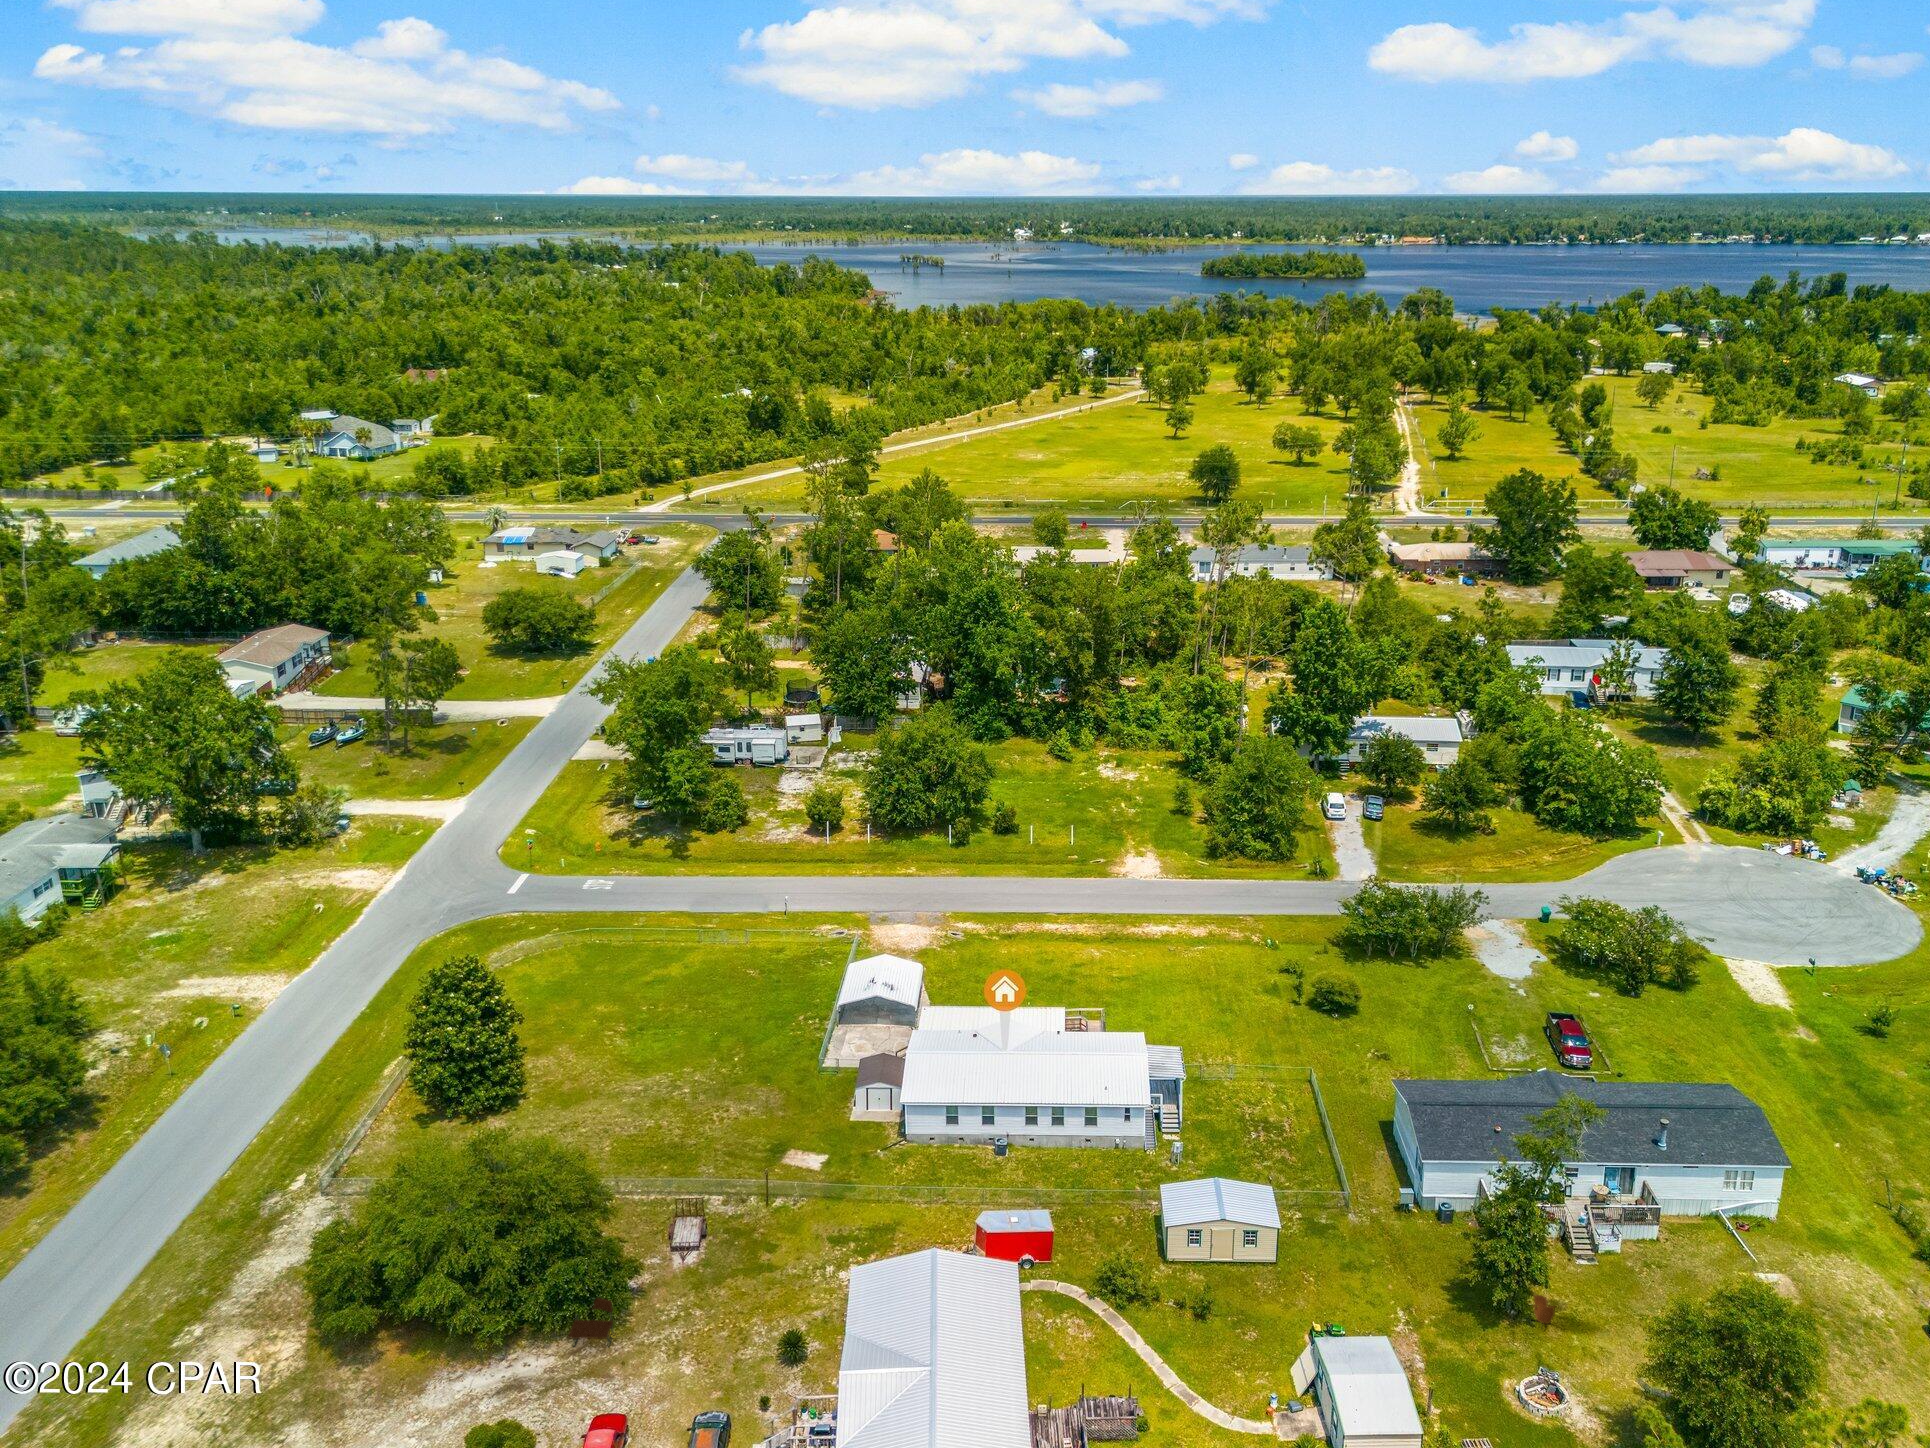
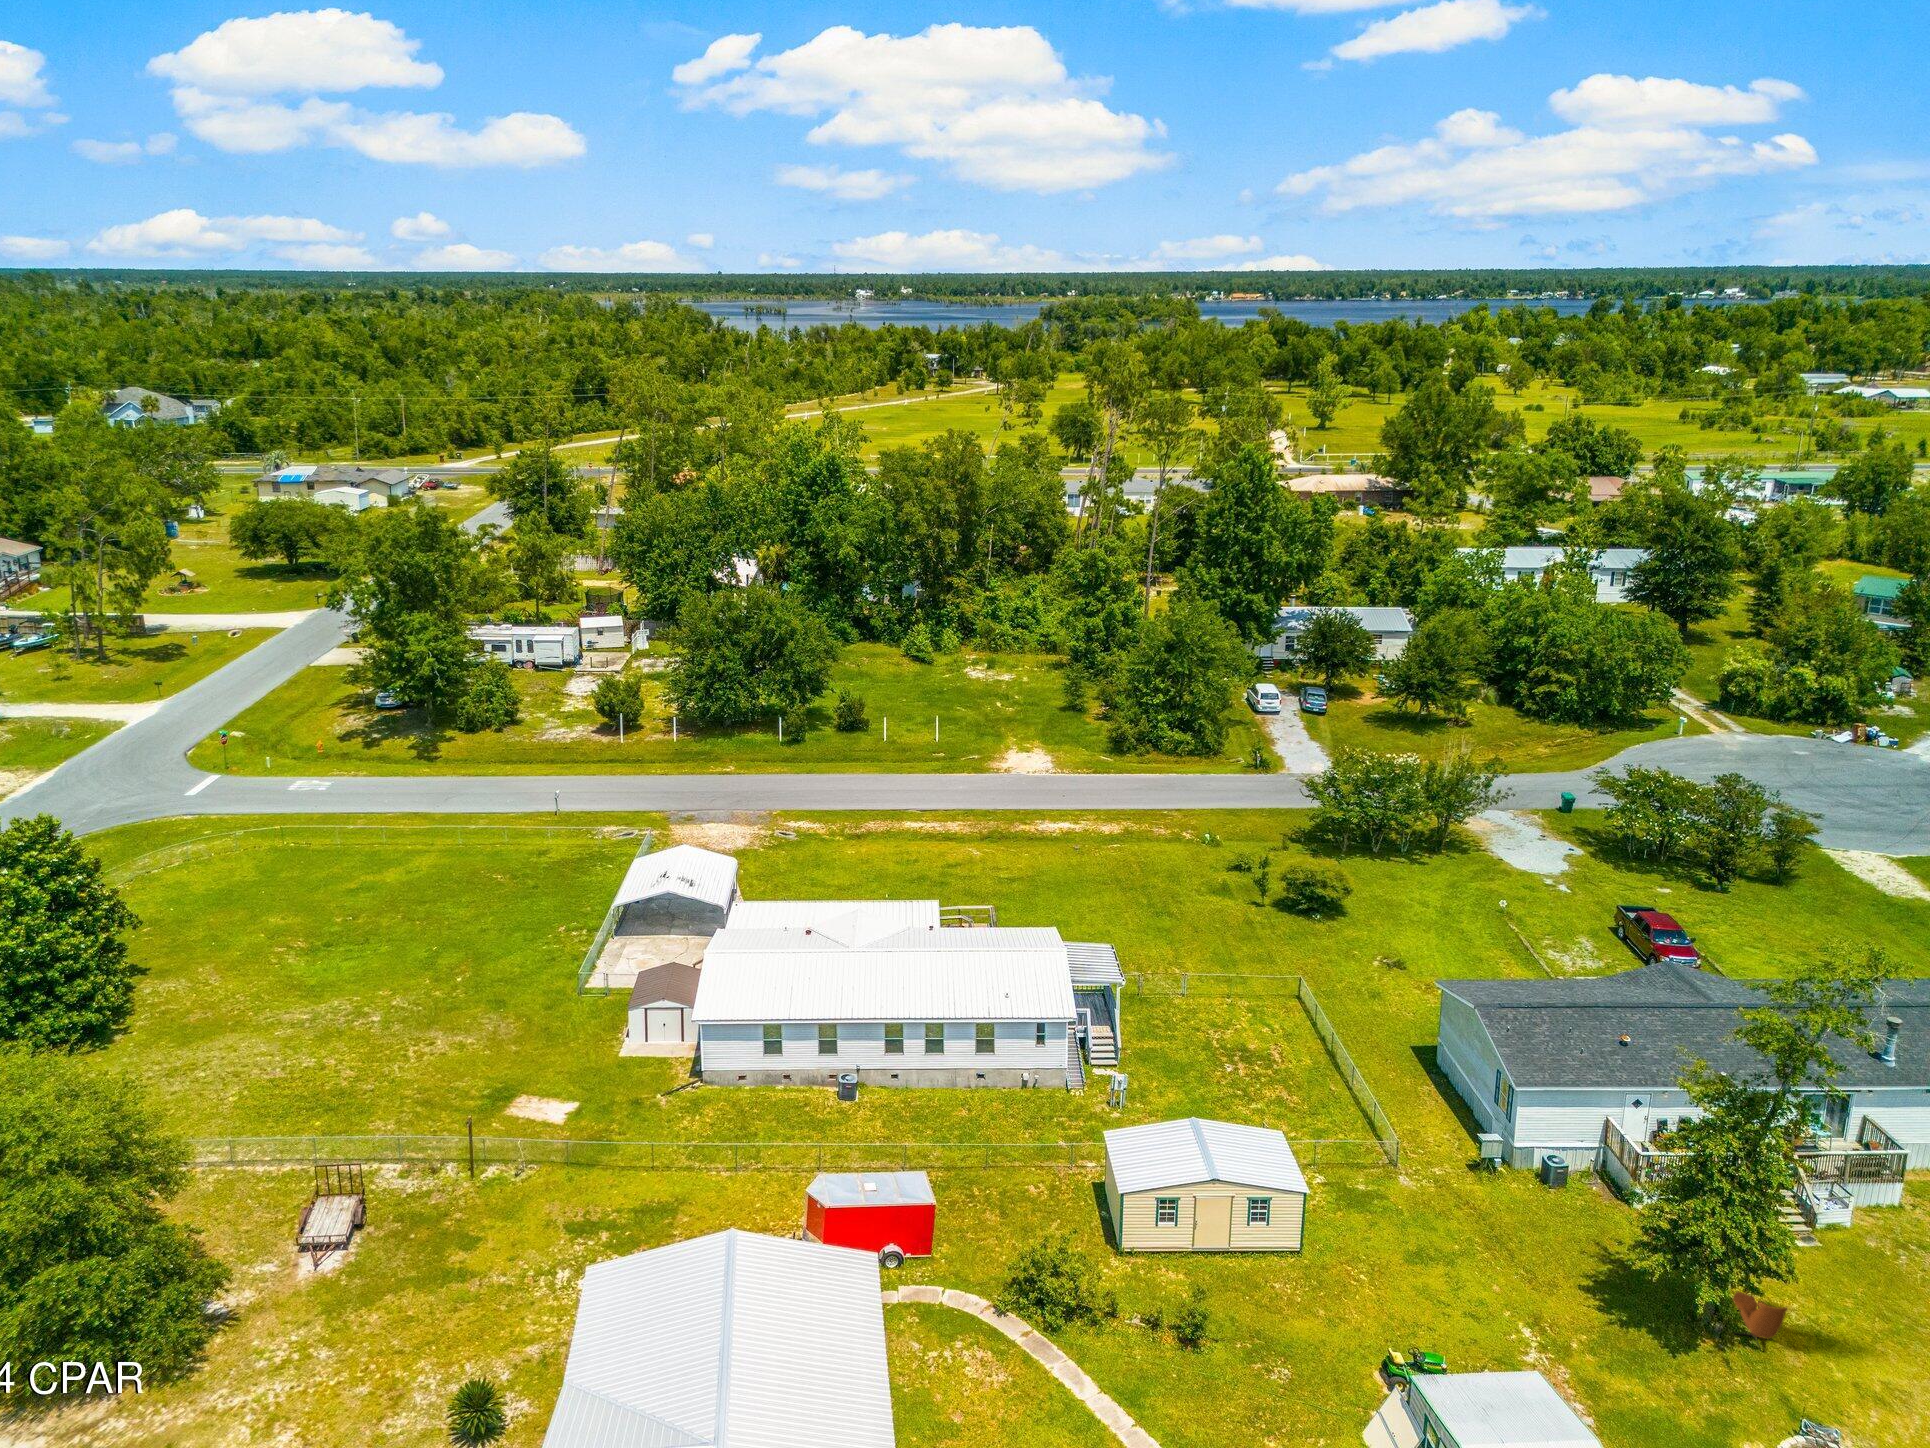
bench: present [568,1298,614,1347] -> none [73,1327,169,1417]

